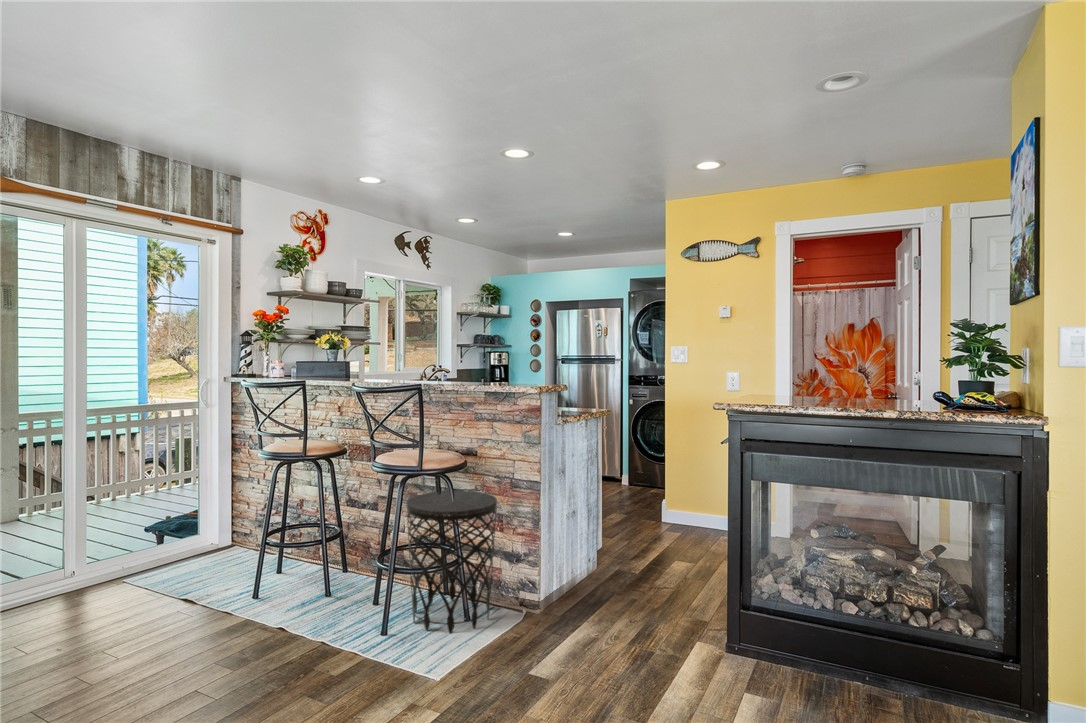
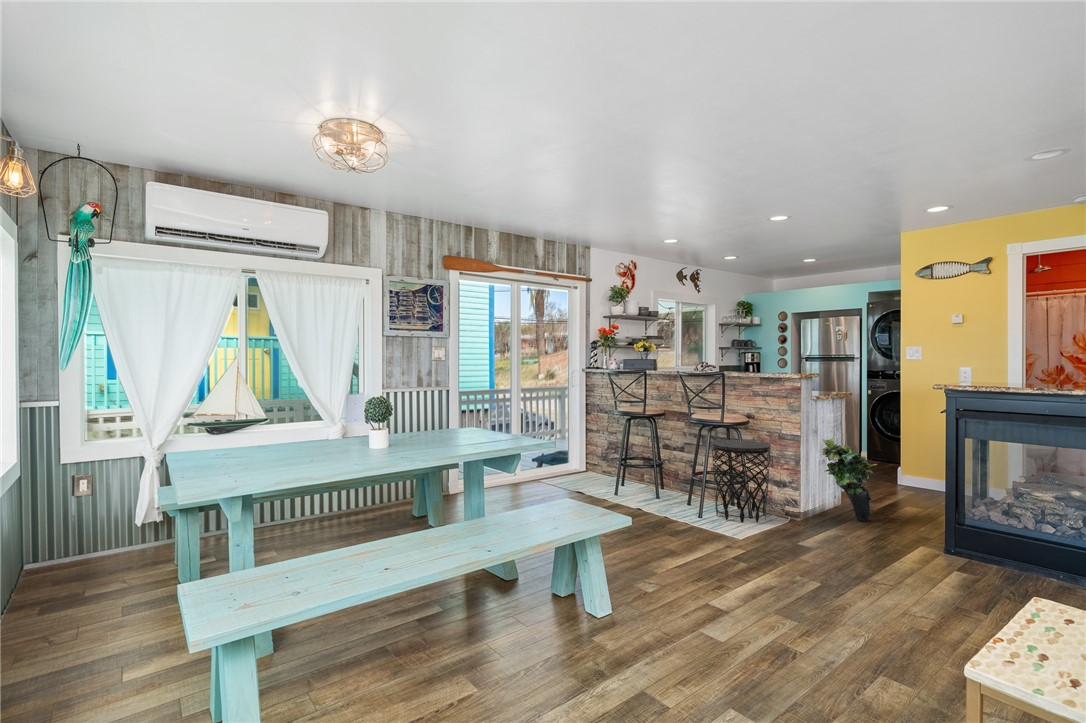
potted plant: none [570,479,642,601] -> present [822,437,877,522]

